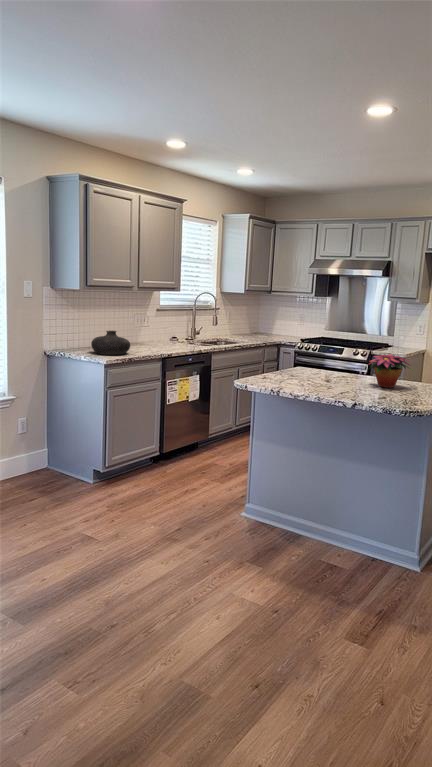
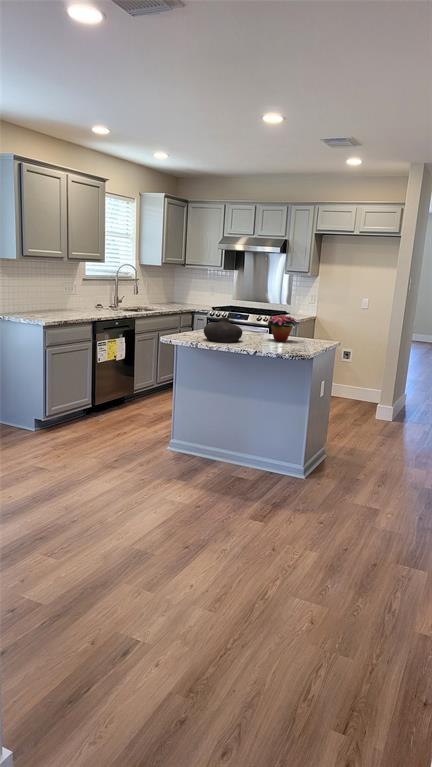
vase: present [91,331,130,355] -> present [204,317,243,342]

